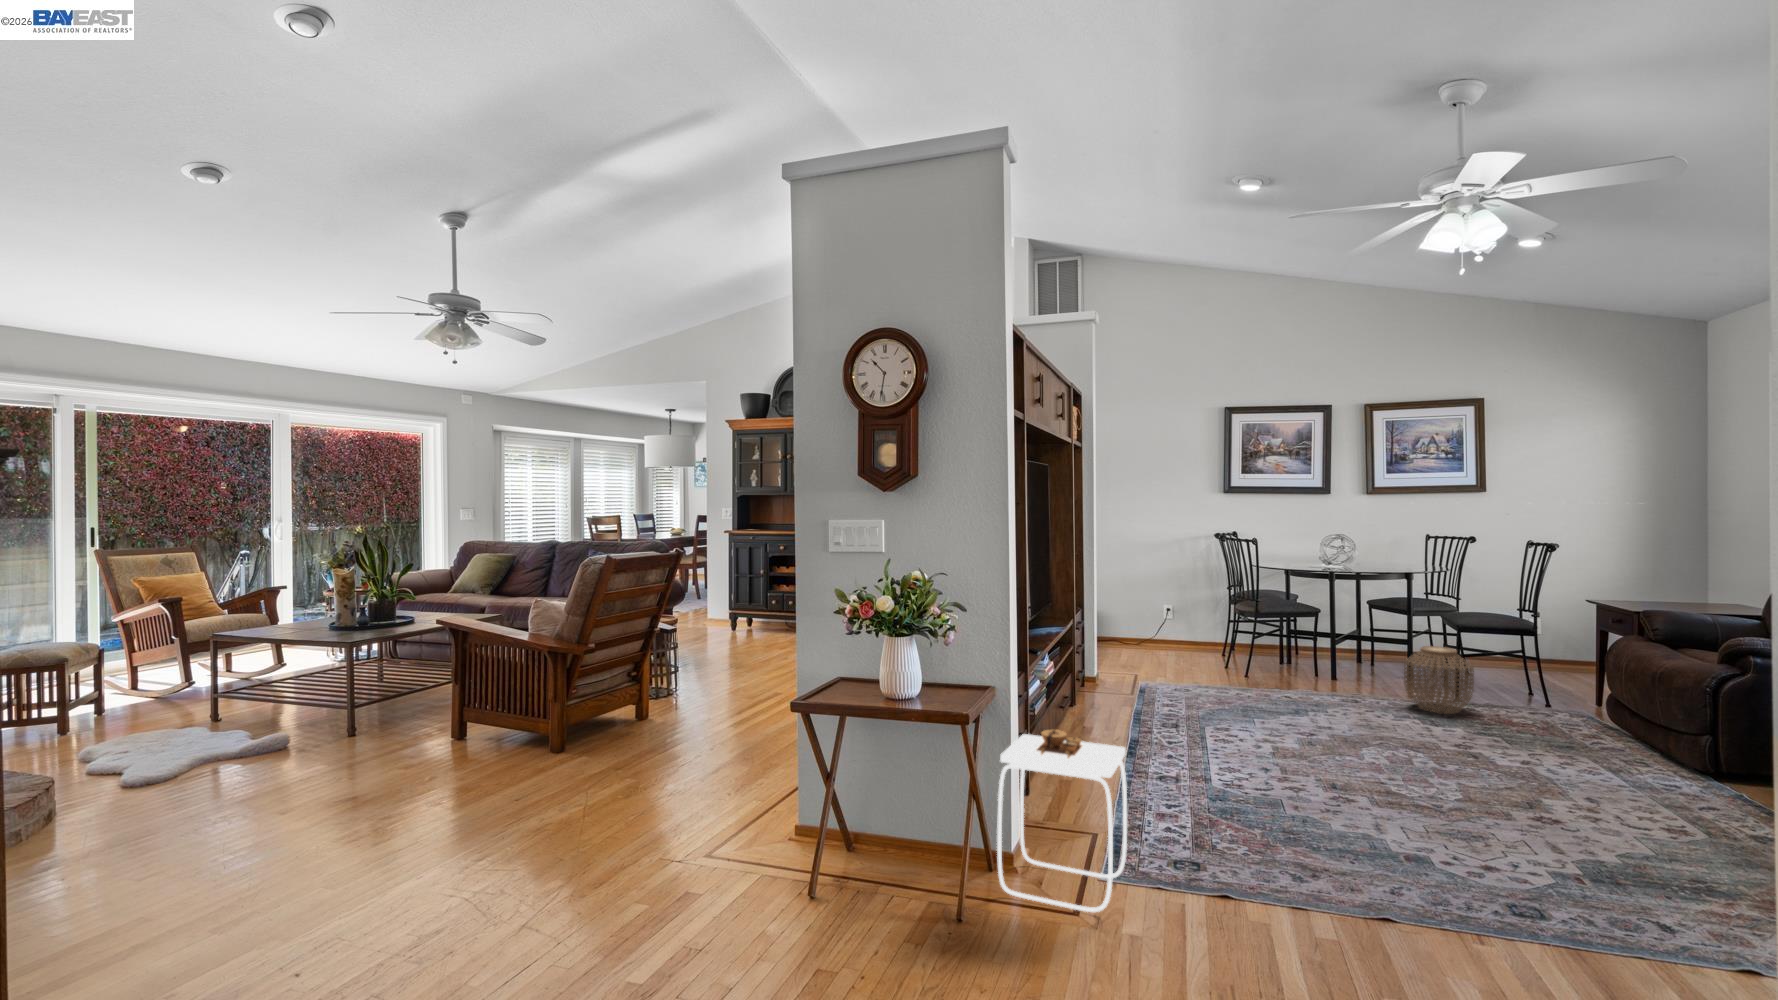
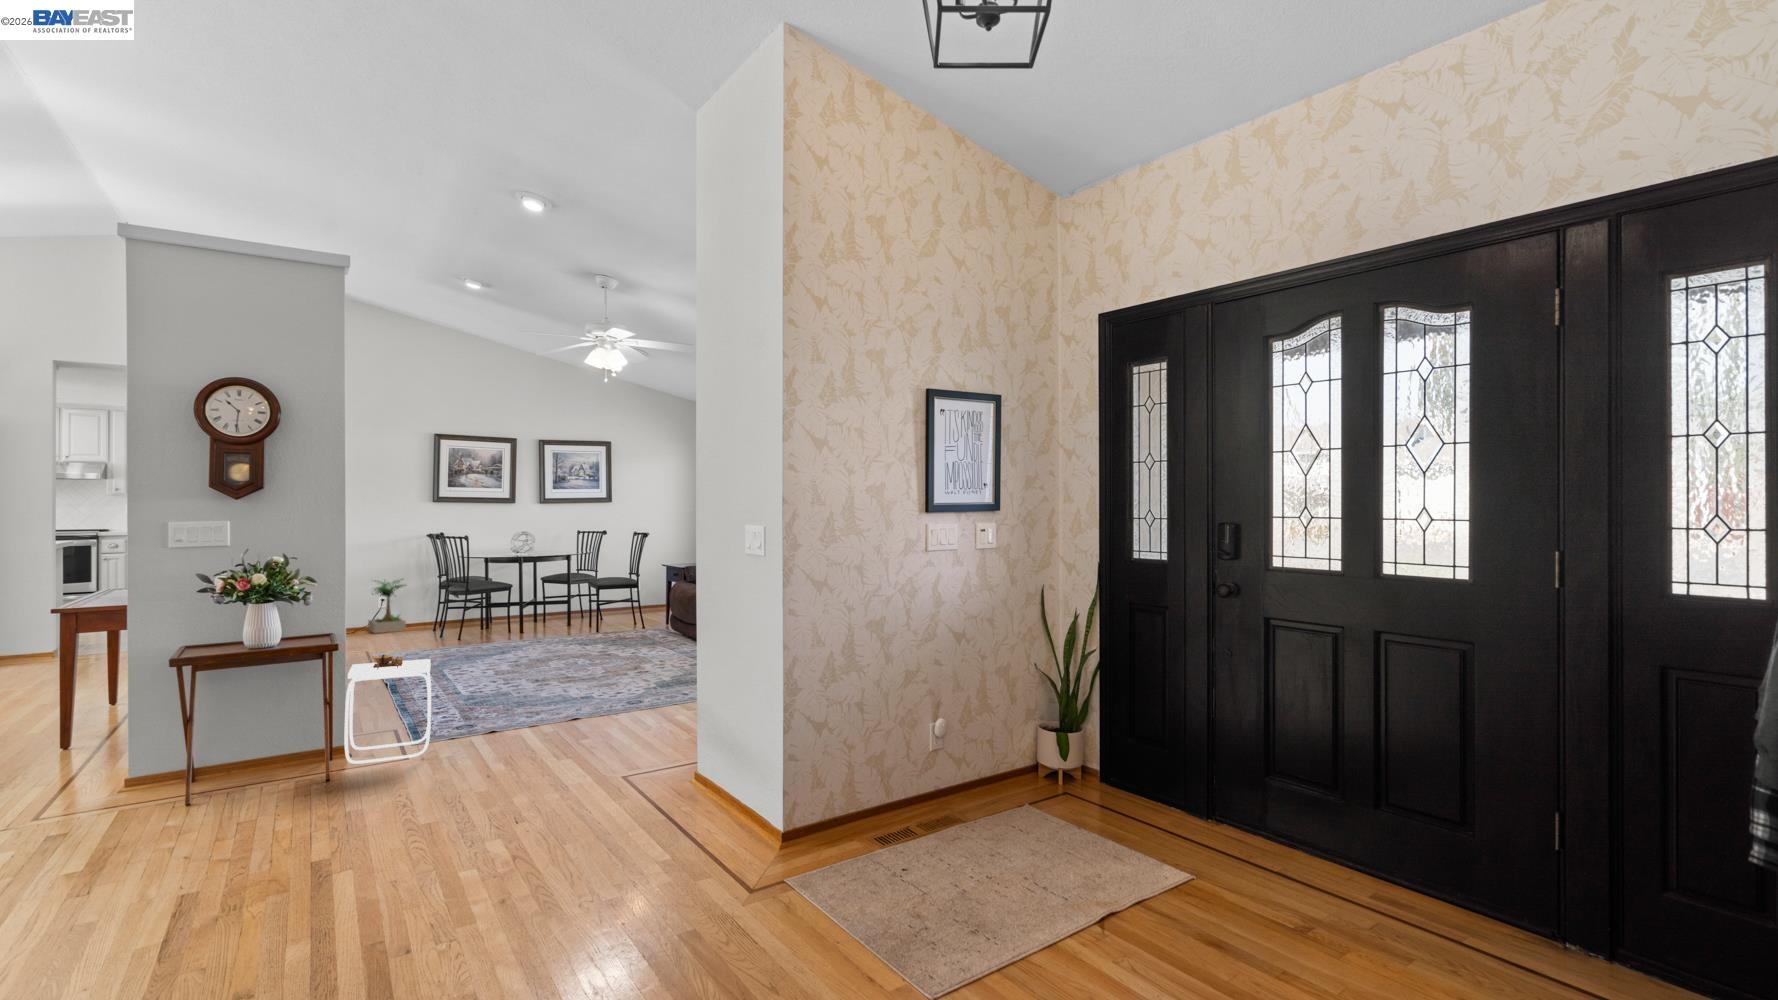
potted plant: none [1149,586,1198,653] -> present [368,579,406,633]
woven basket: present [1404,646,1474,714] -> none [569,599,608,639]

